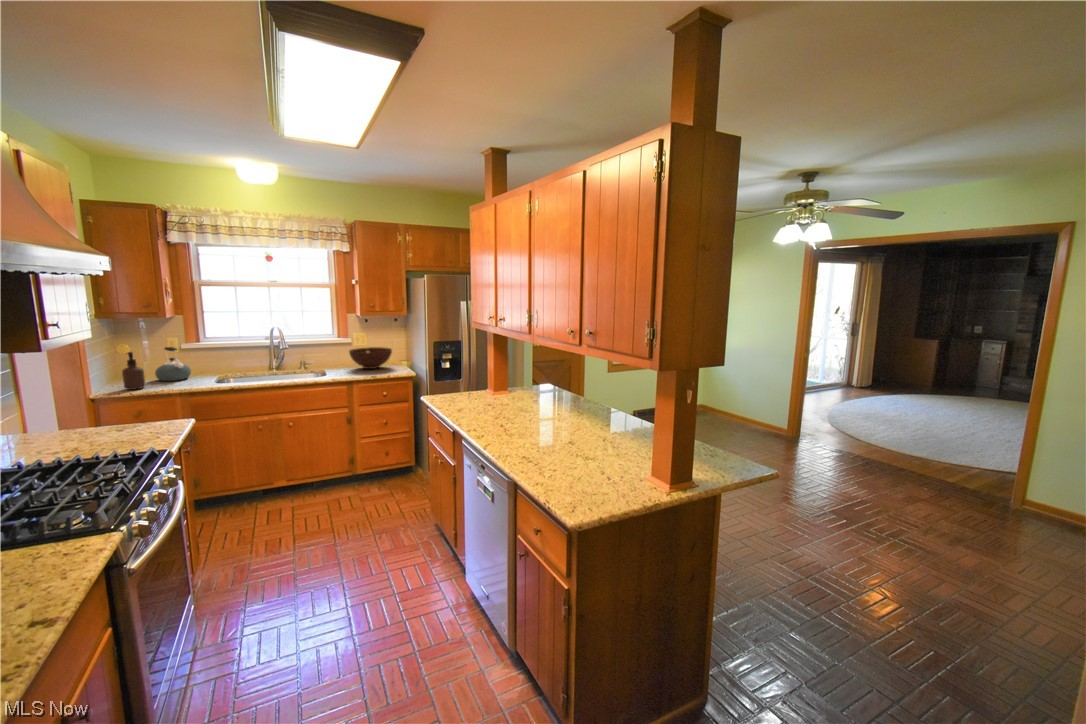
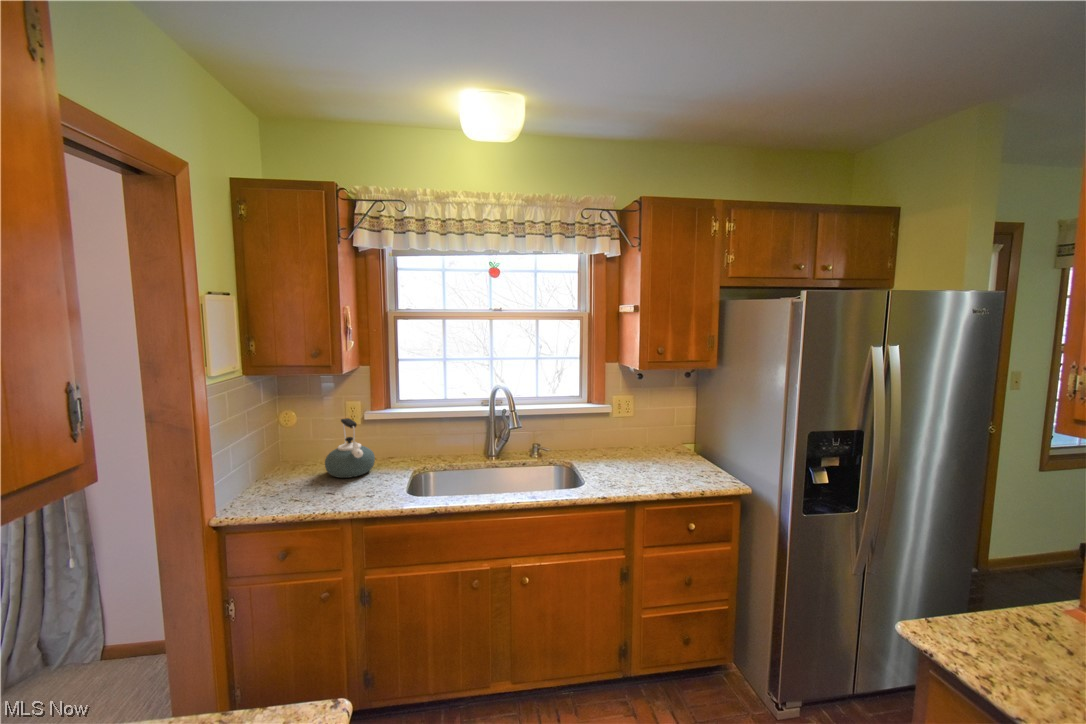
fruit bowl: present [349,347,392,369] -> none [614,422,690,467]
soap dispenser: present [122,352,145,390] -> none [268,435,302,503]

